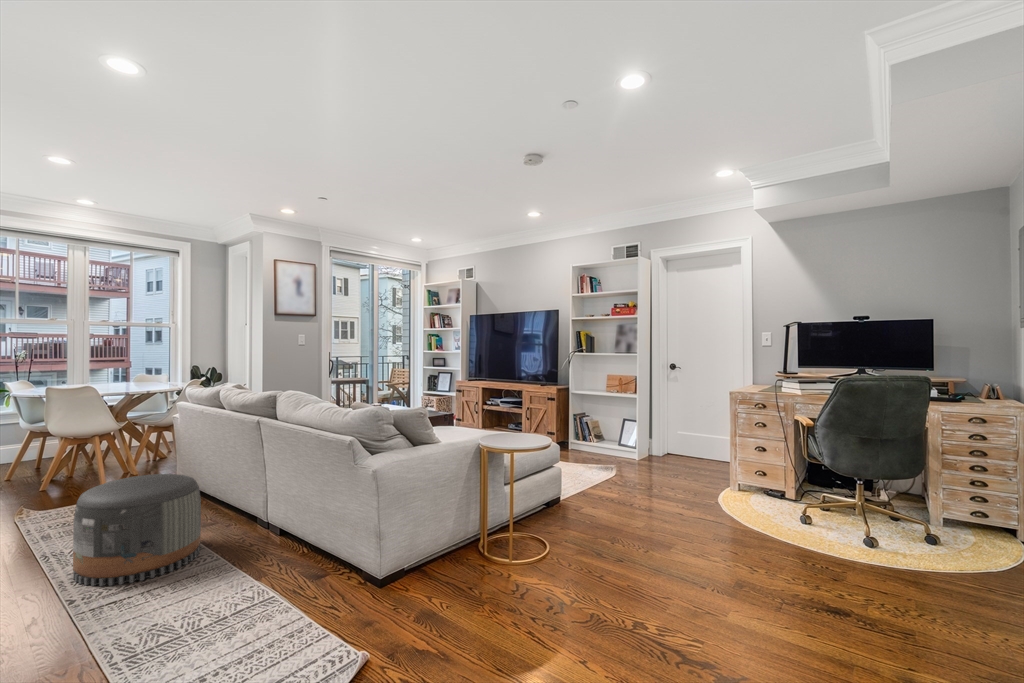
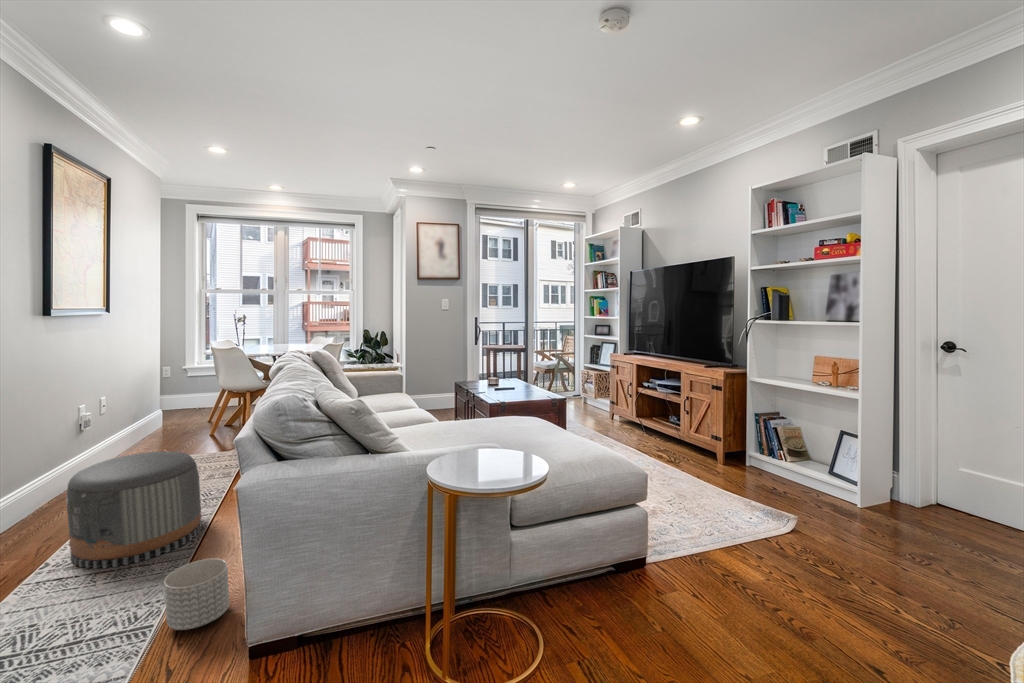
planter: none [283,531,328,582] -> present [164,559,230,630]

